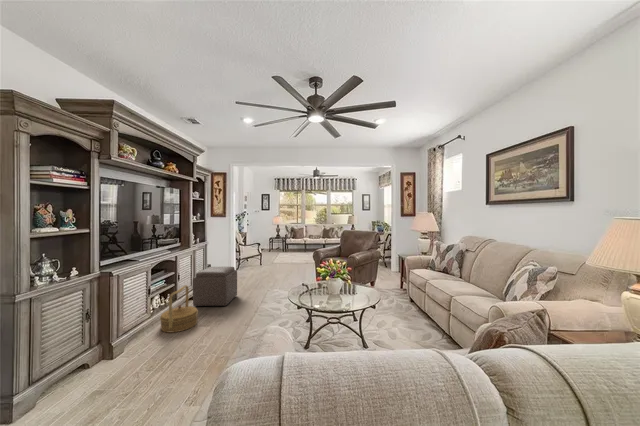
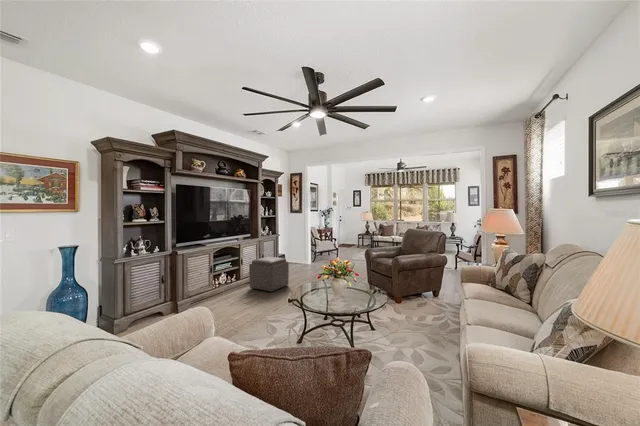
woven basket: present [160,285,198,333] -> none [215,269,244,305]

